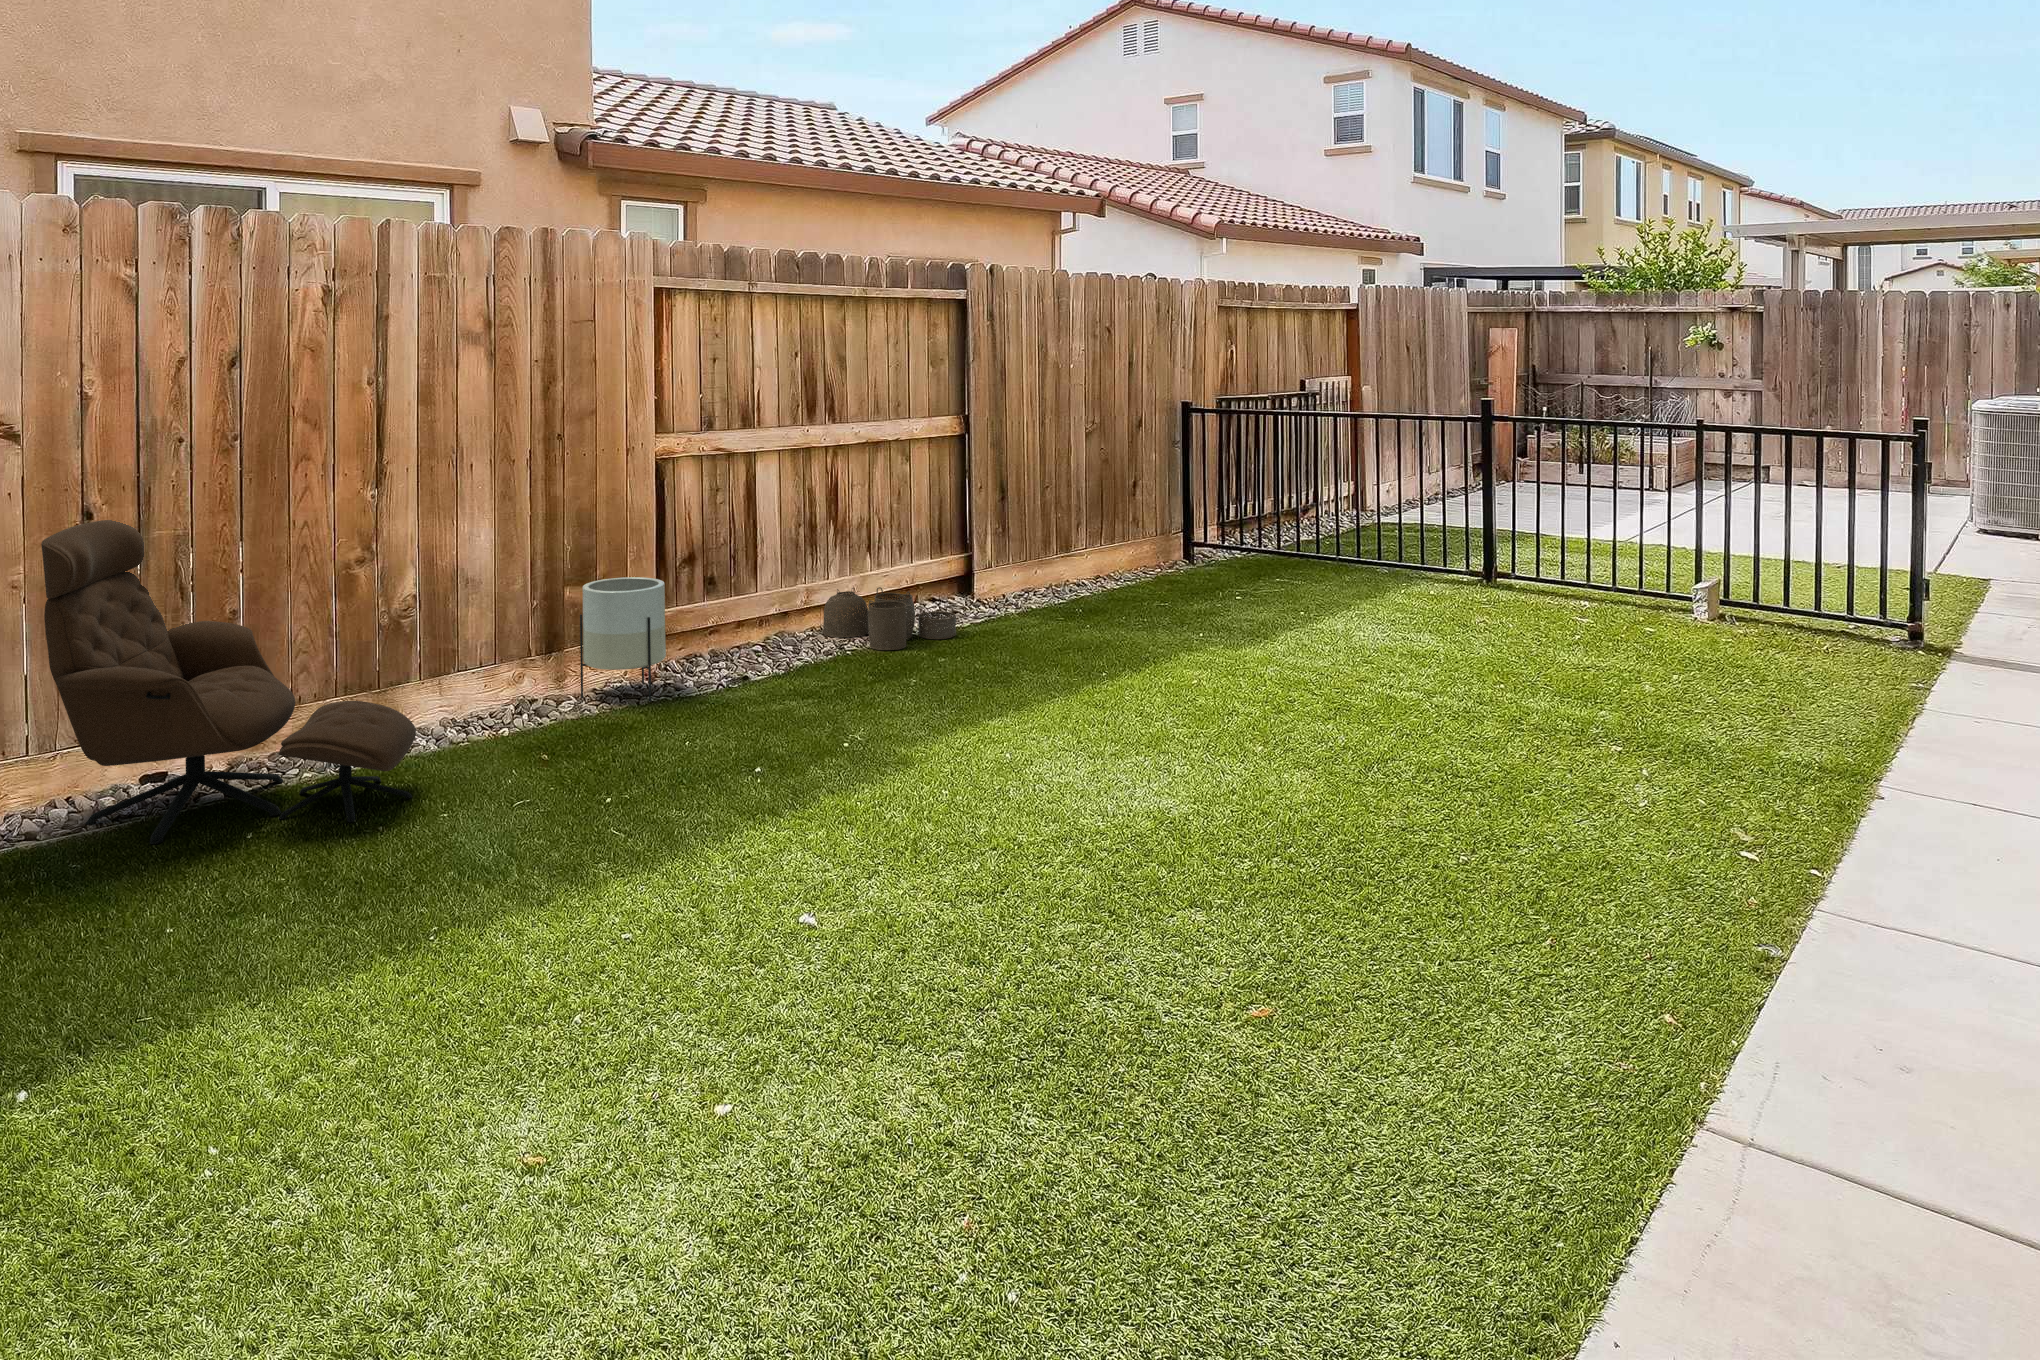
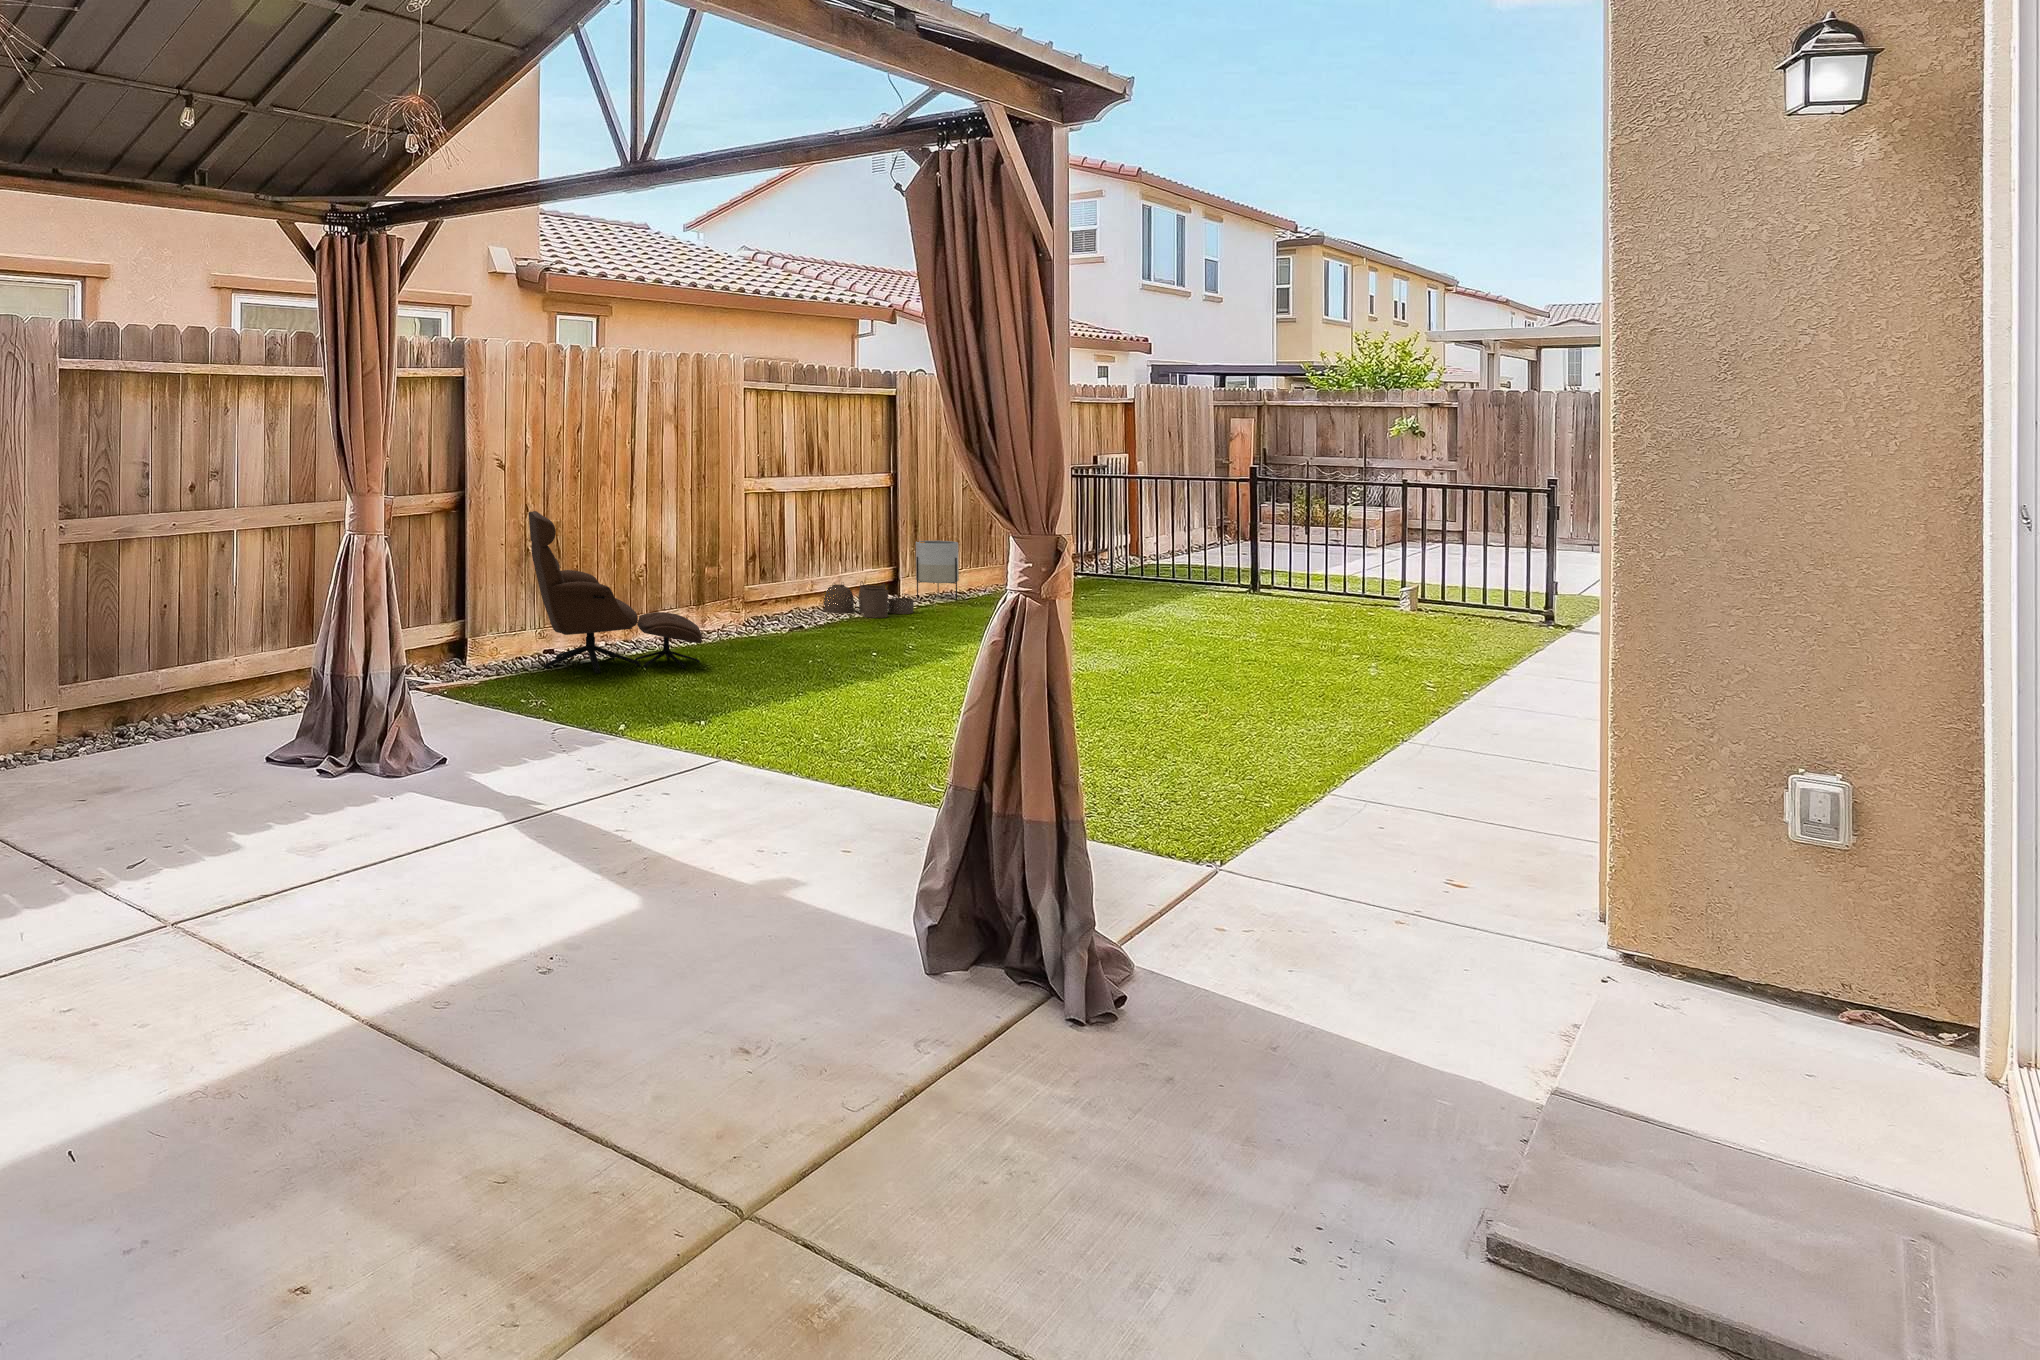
planter: present [580,577,666,702] -> present [916,541,959,600]

